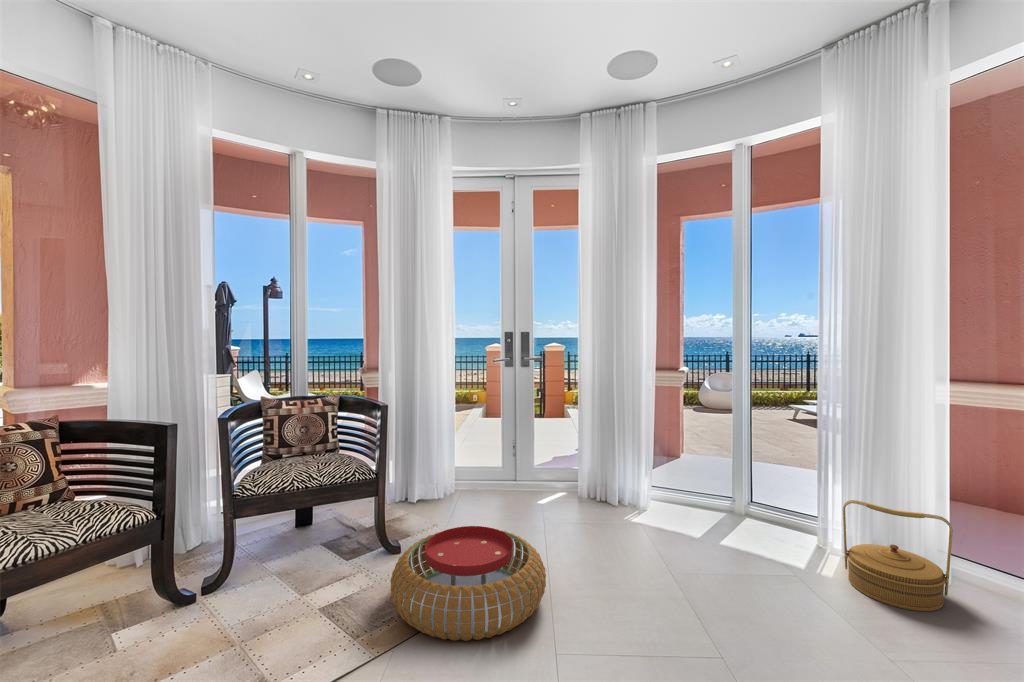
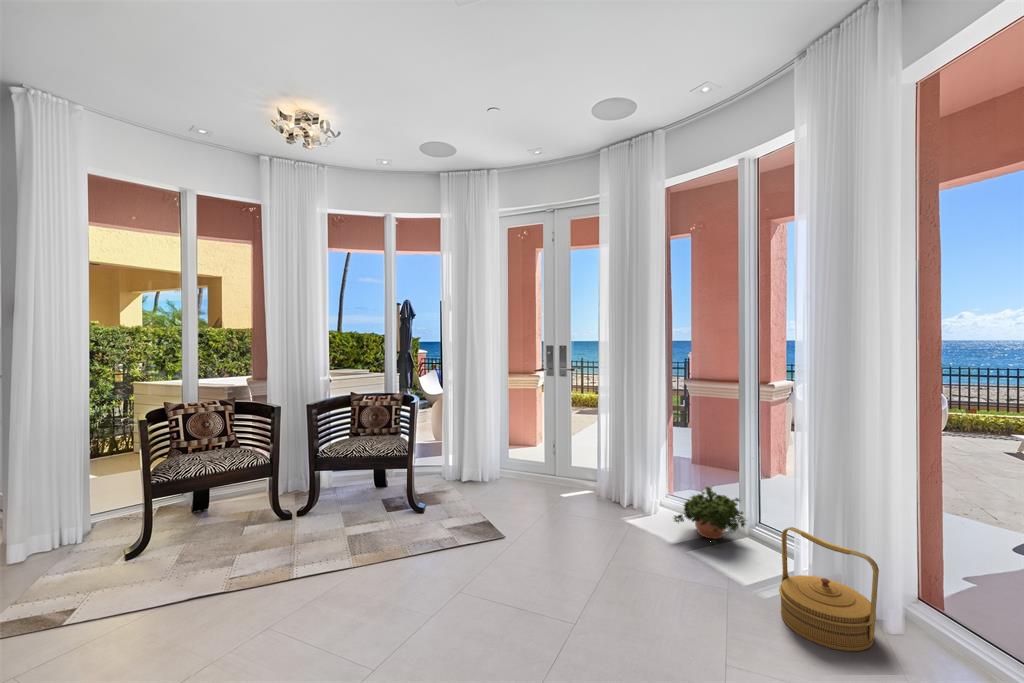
potted plant: none [683,472,753,532] -> present [674,487,746,545]
pouf: present [391,526,546,641] -> none [381,498,496,574]

